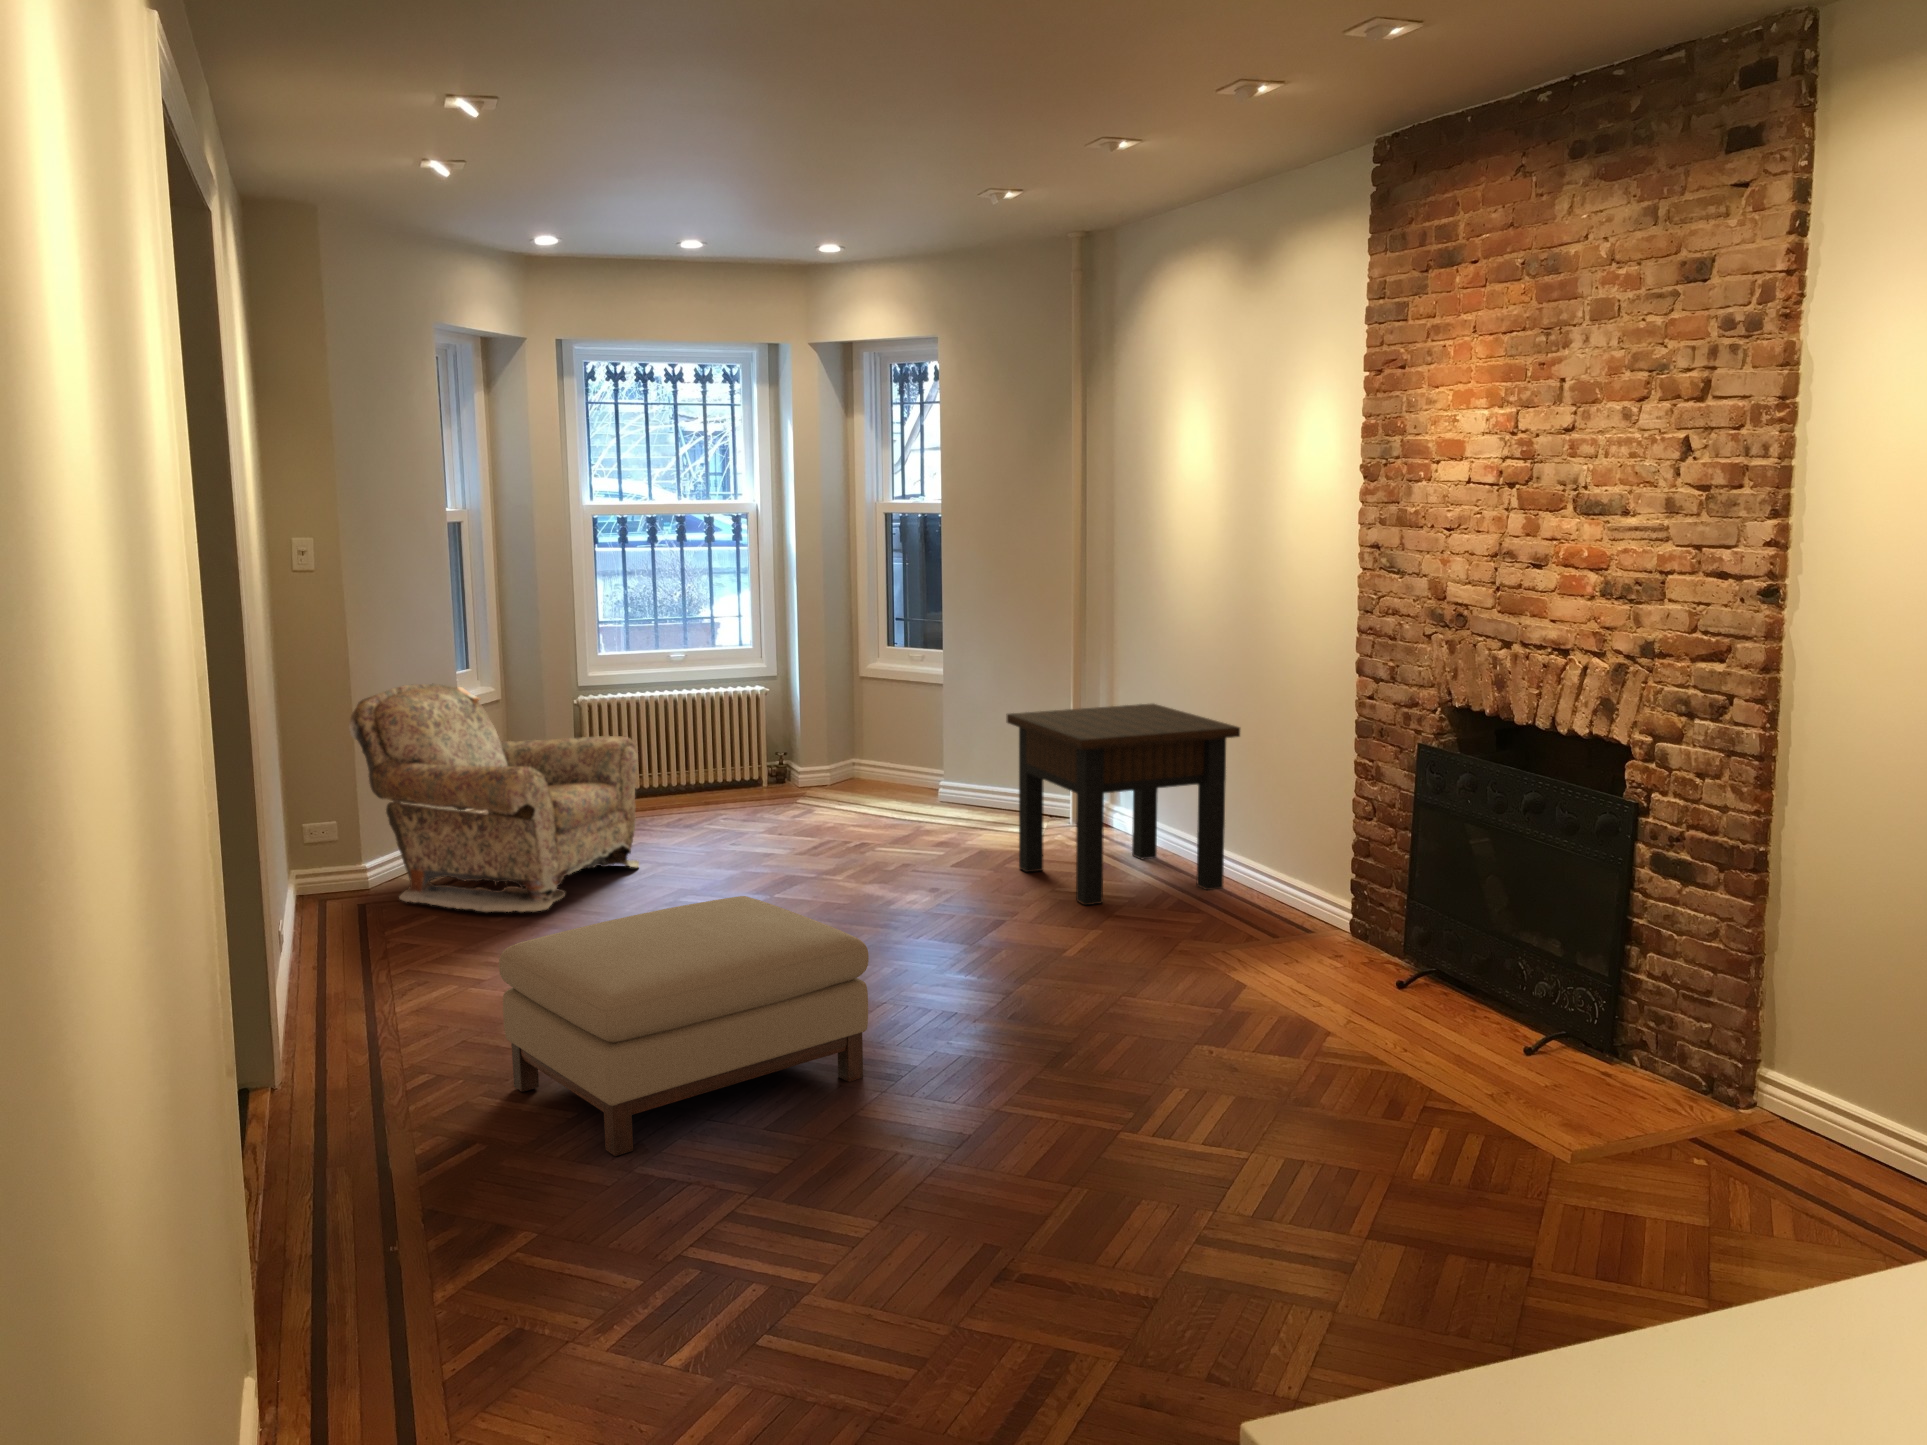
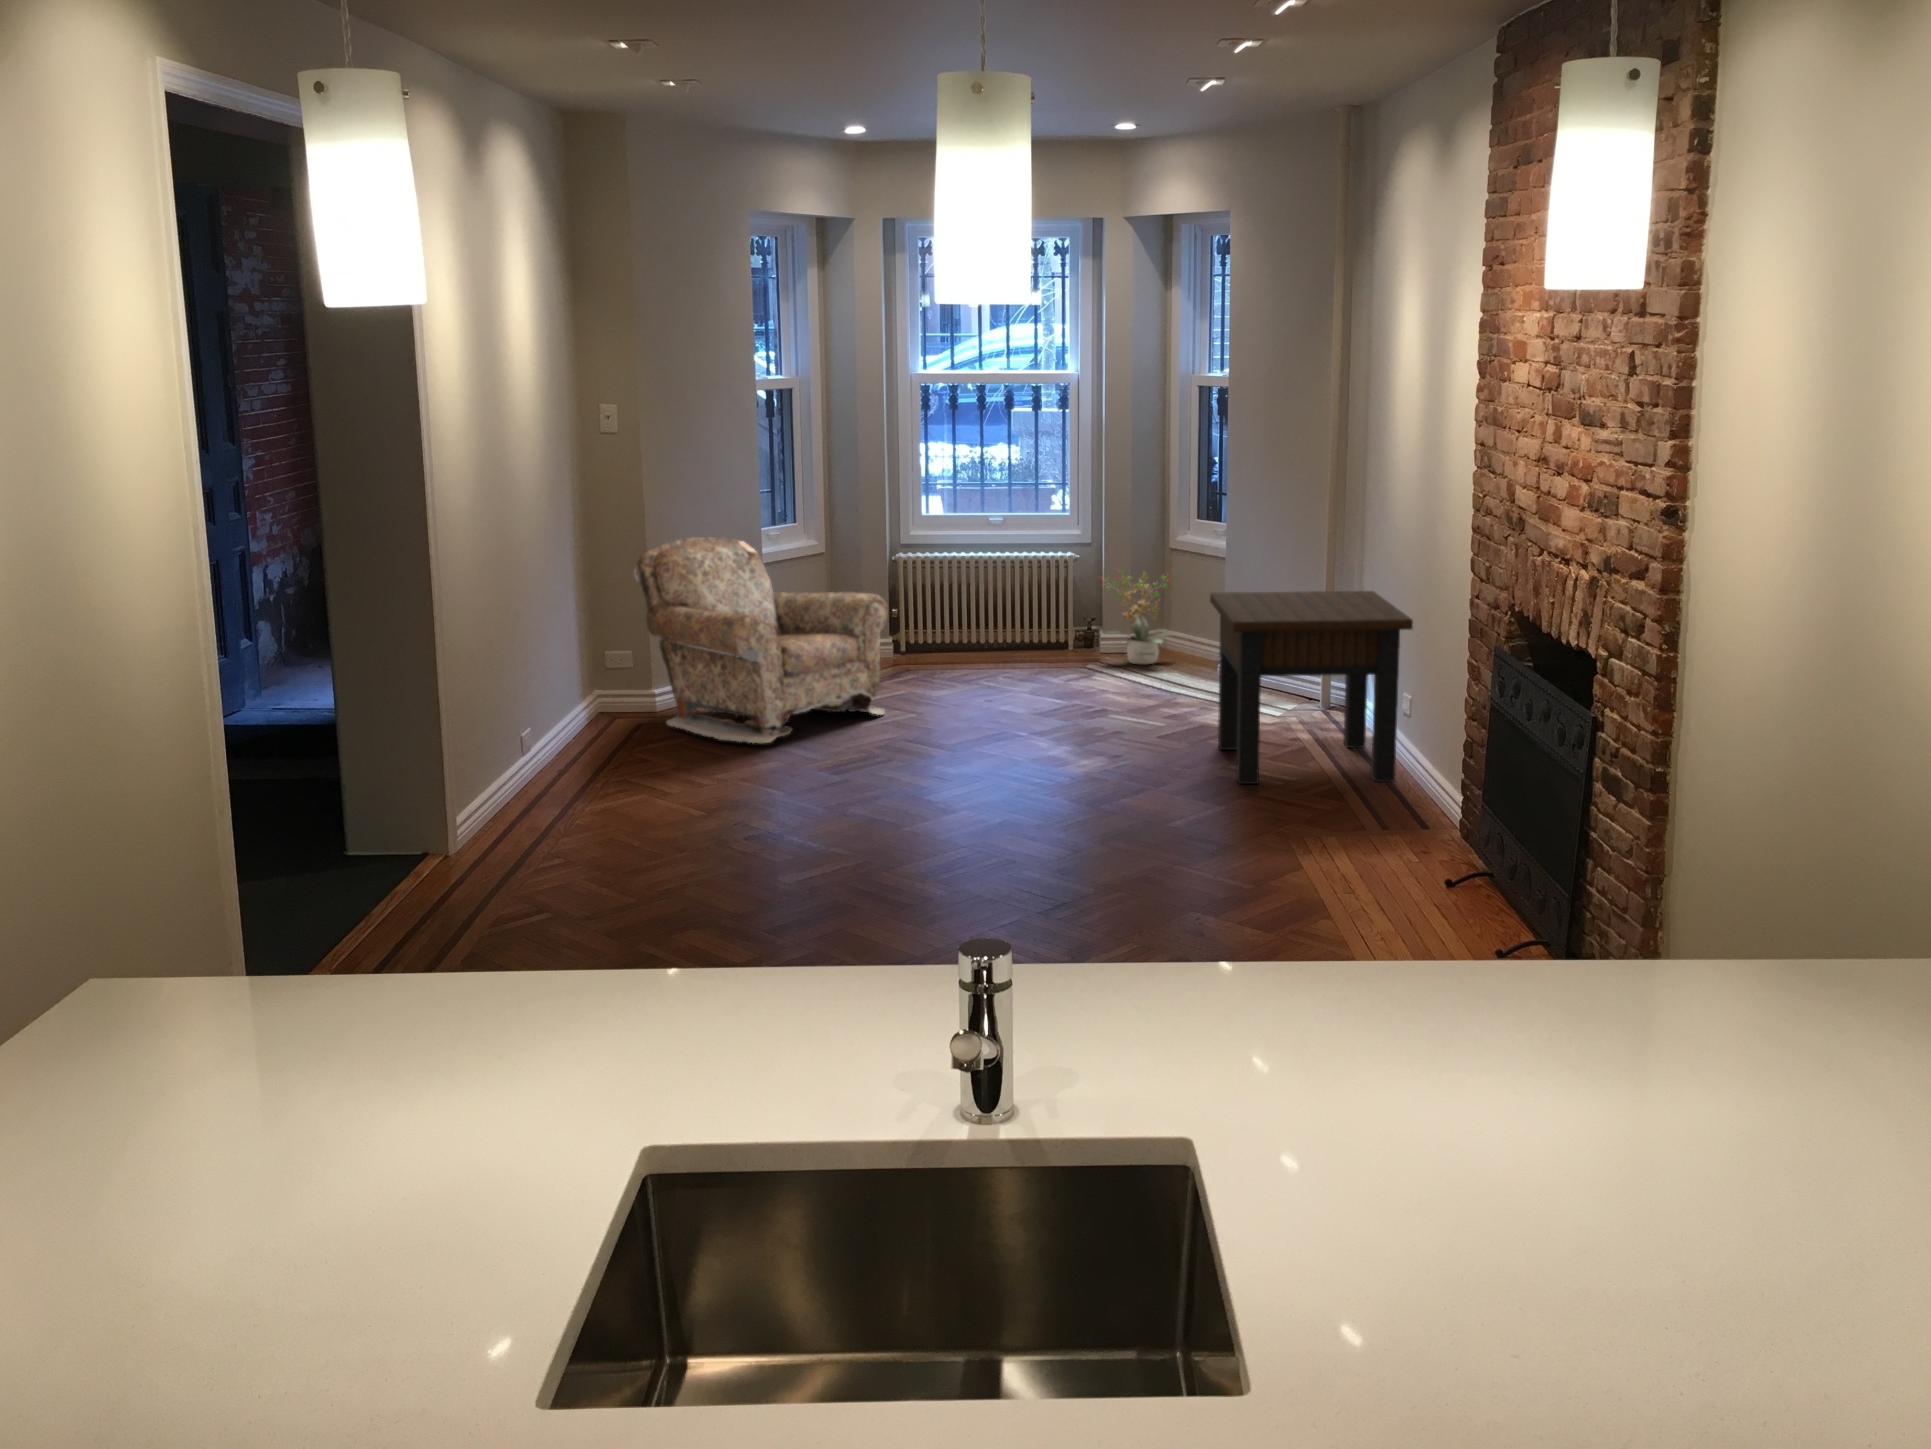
potted plant: none [806,699,882,794] -> present [1101,571,1173,664]
ottoman: present [499,896,869,1156] -> none [609,737,890,929]

